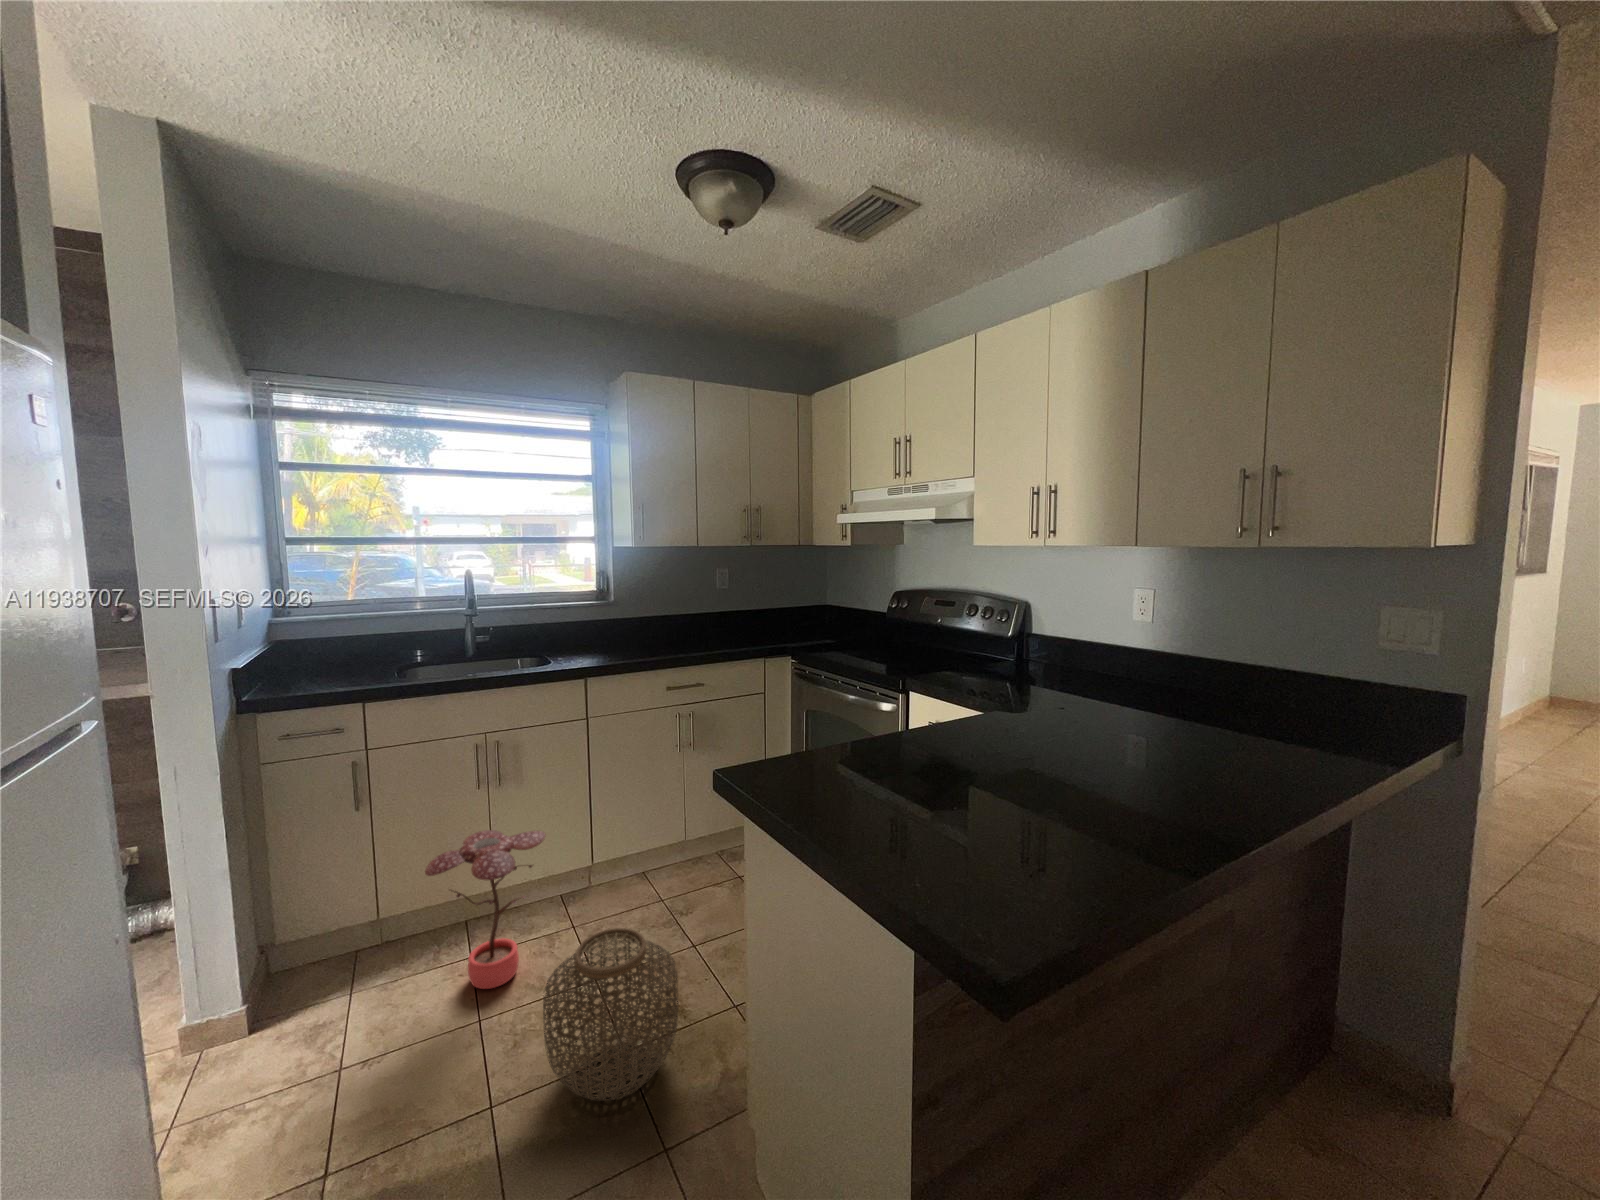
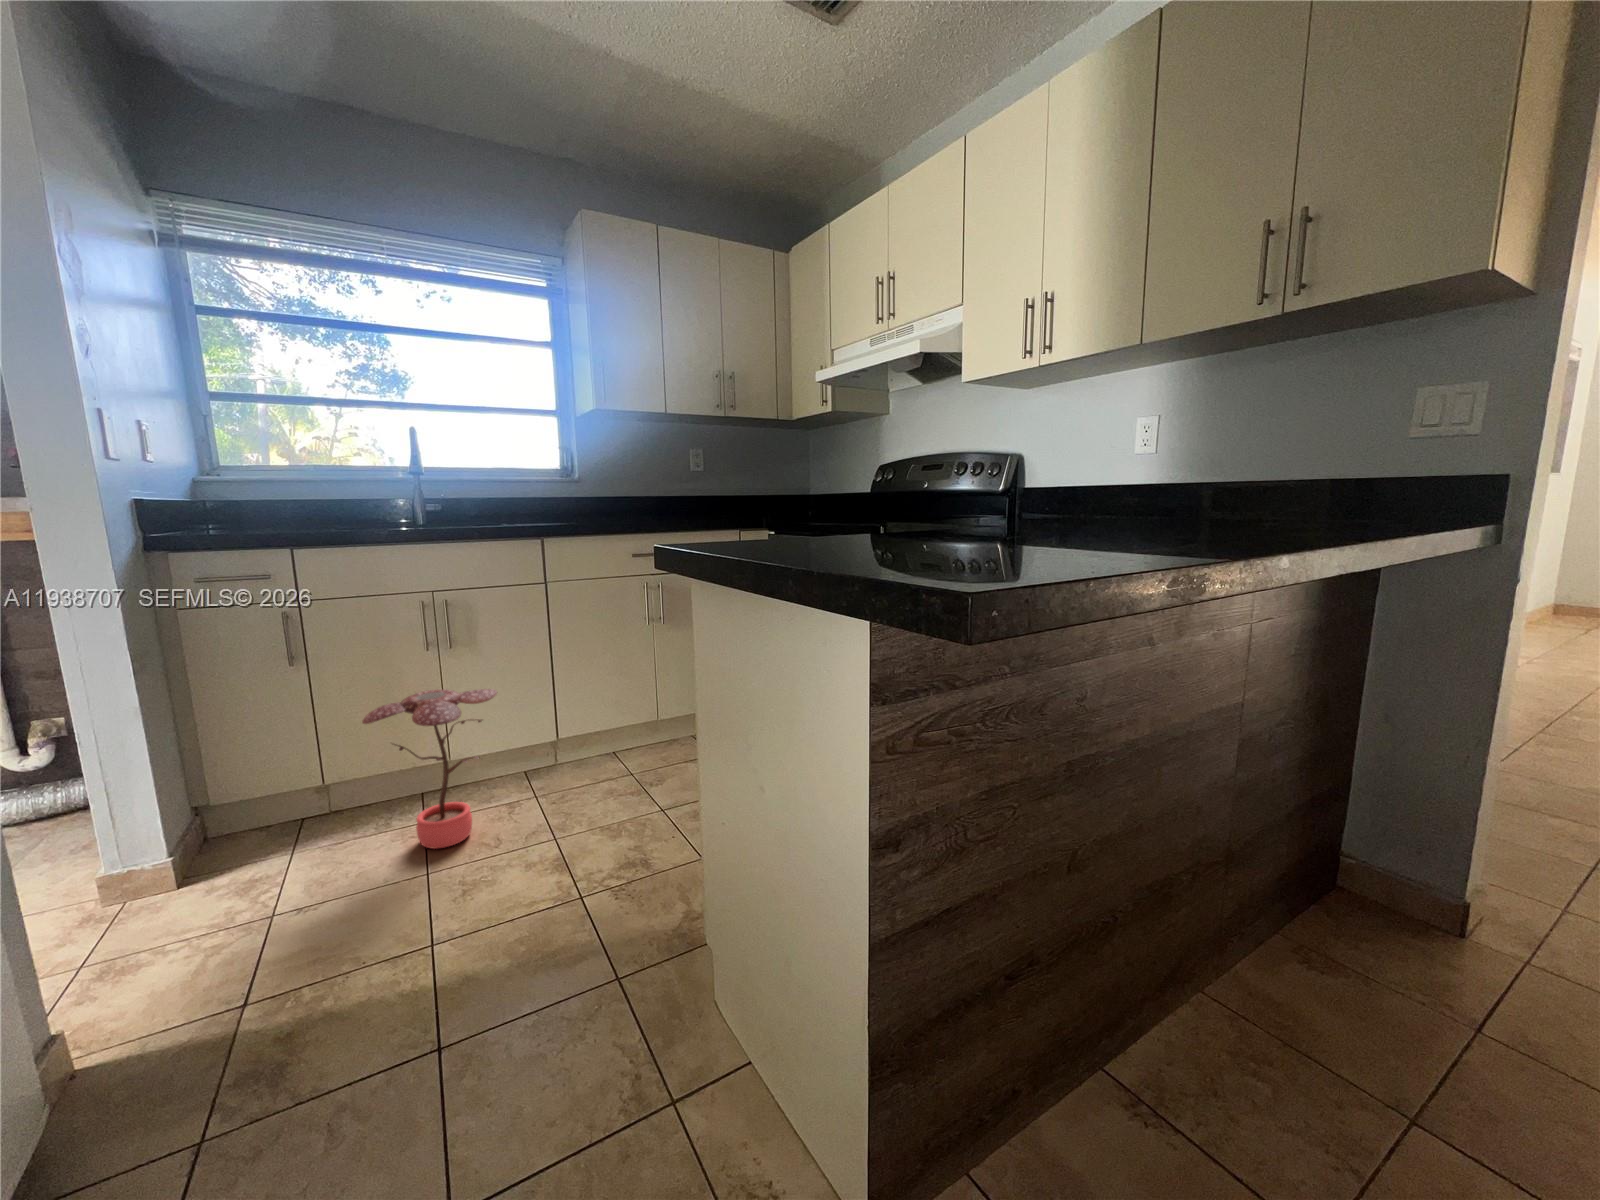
woven basket: present [543,928,678,1101] -> none [483,767,635,938]

